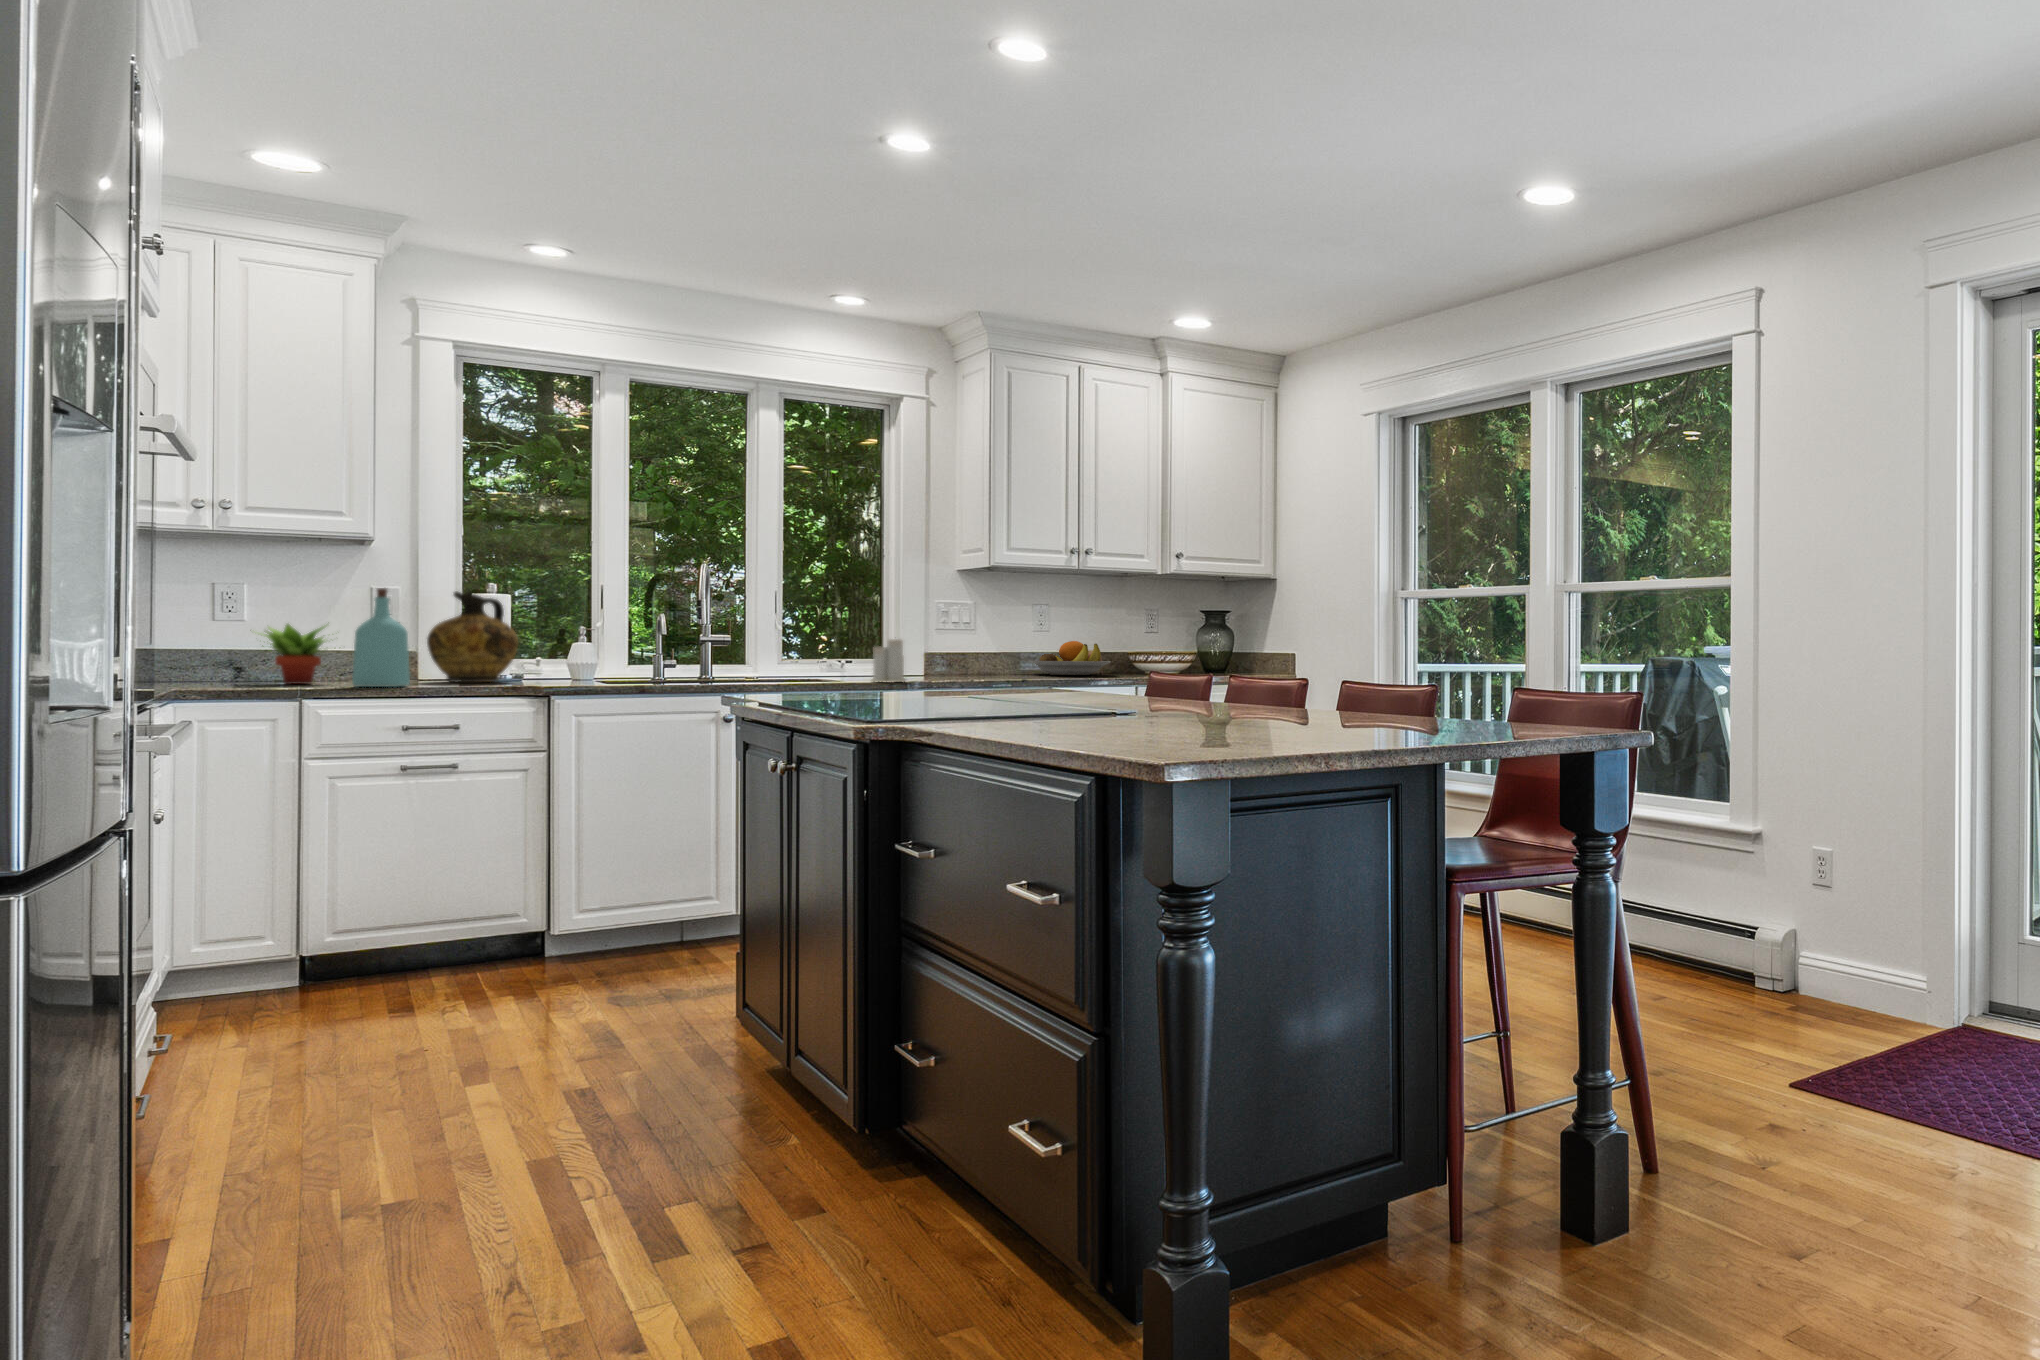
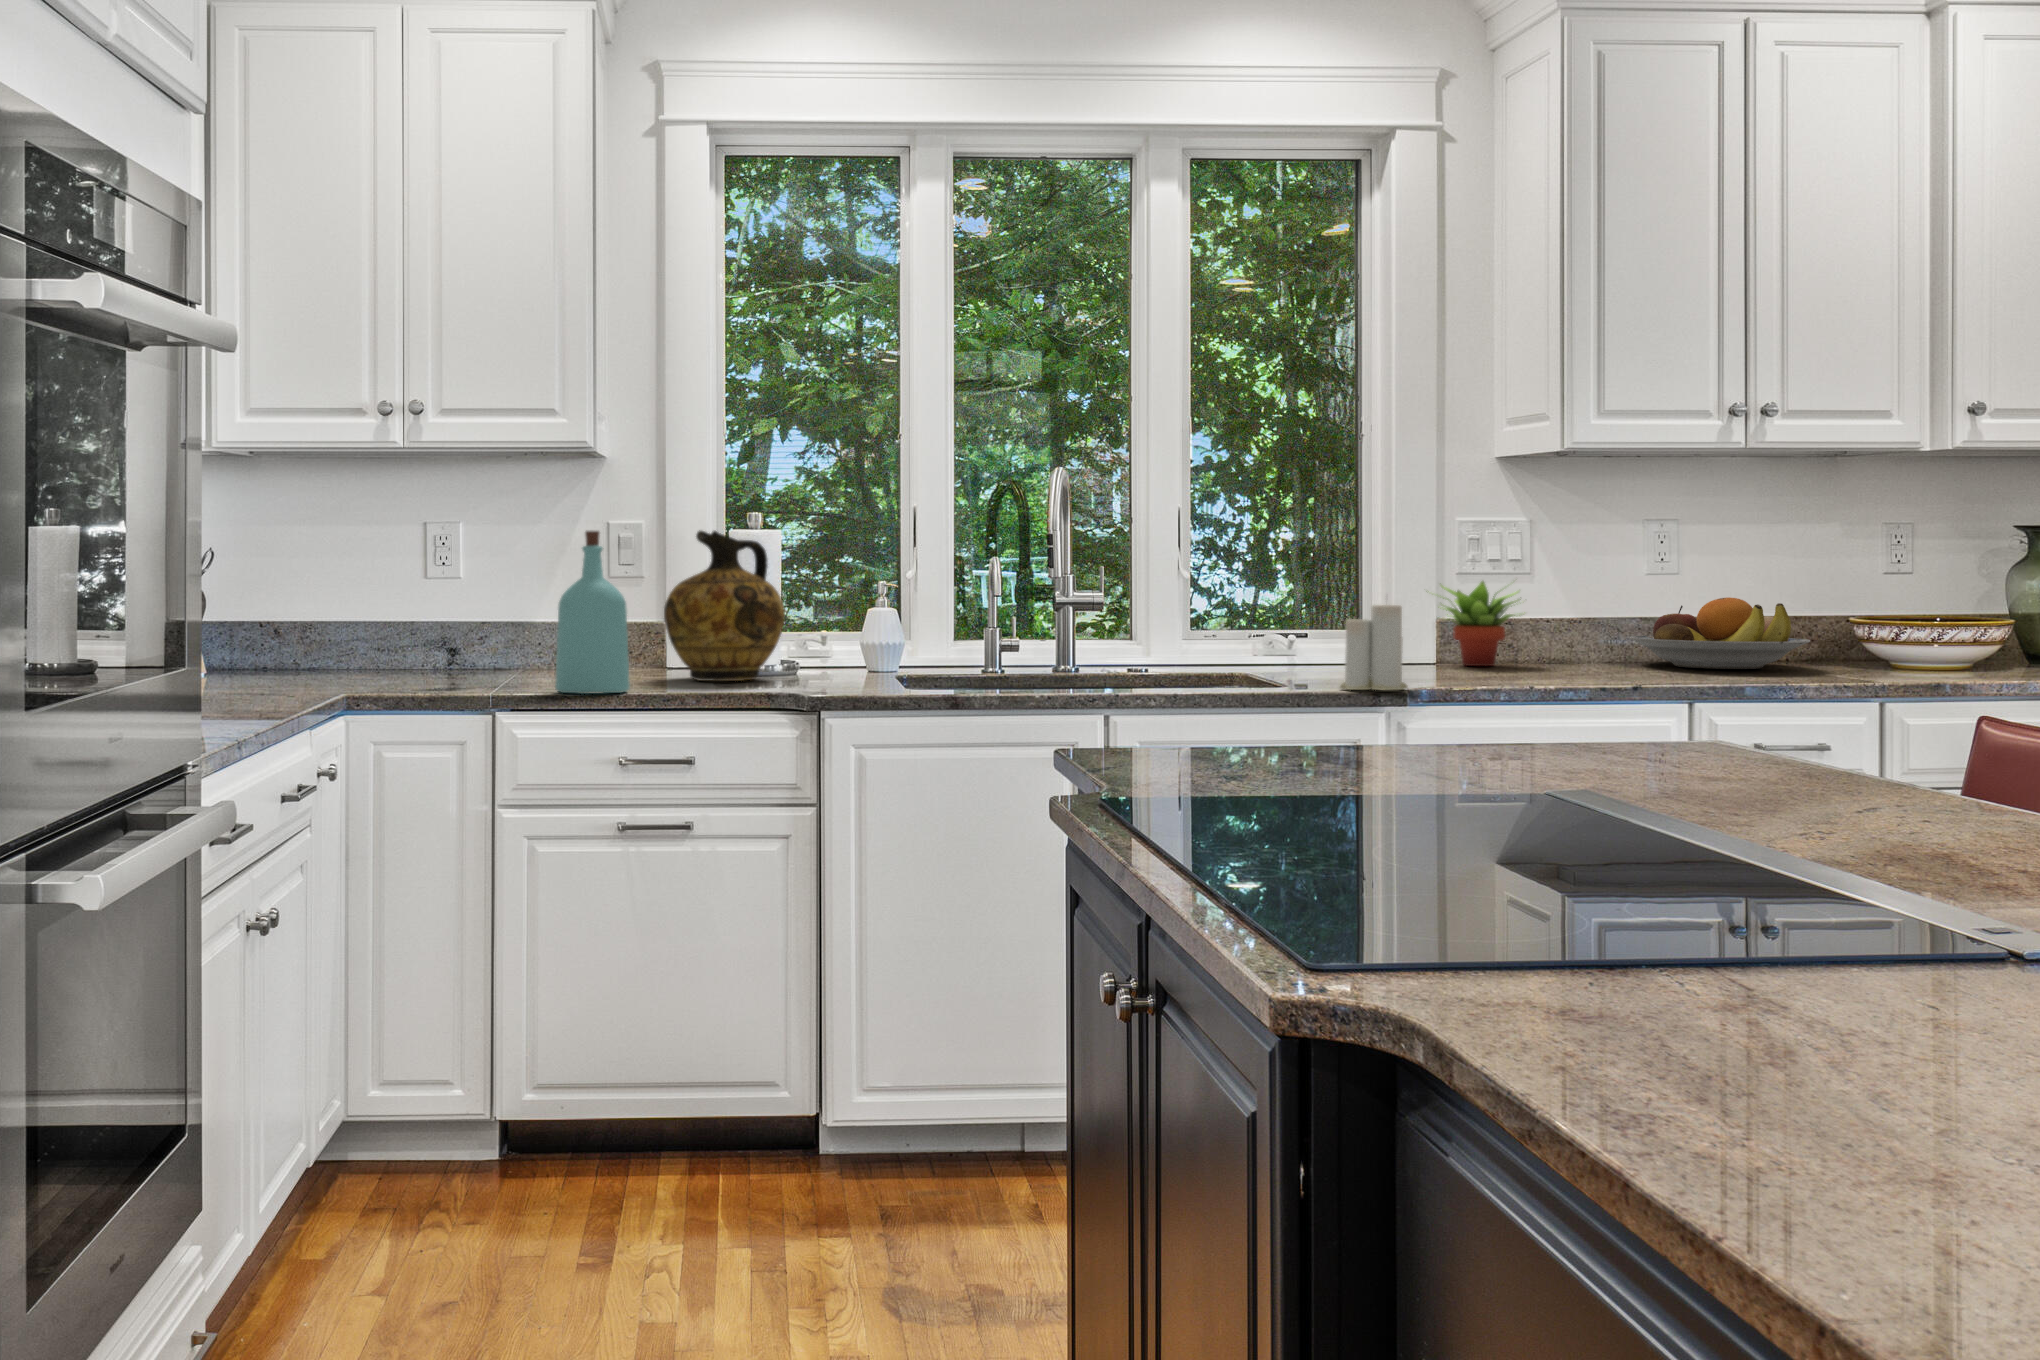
succulent plant: present [263,624,326,684] -> present [1438,581,1525,666]

